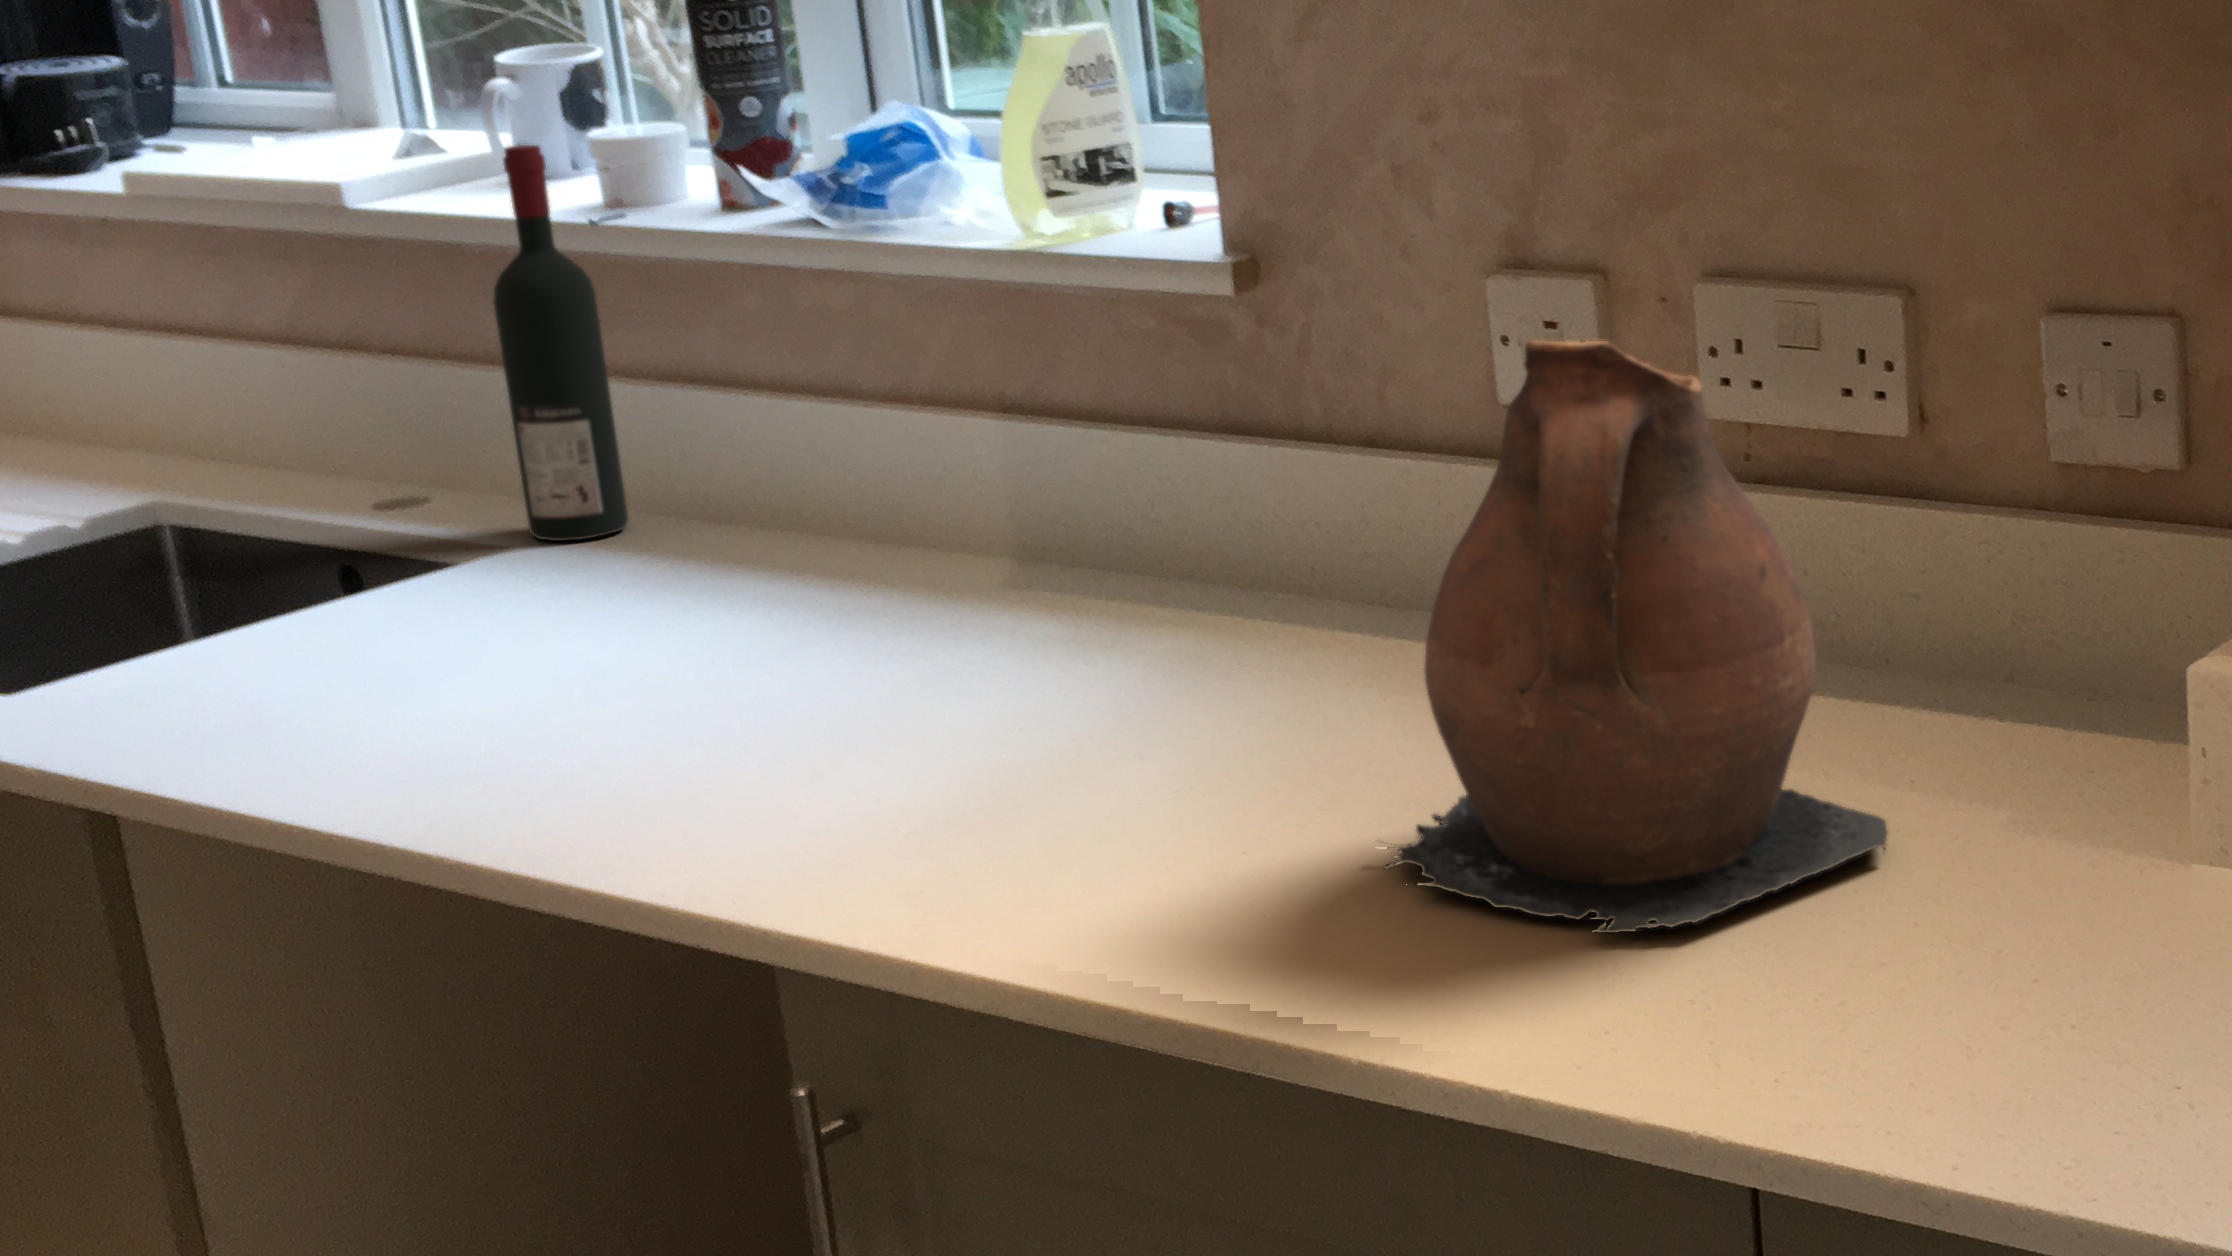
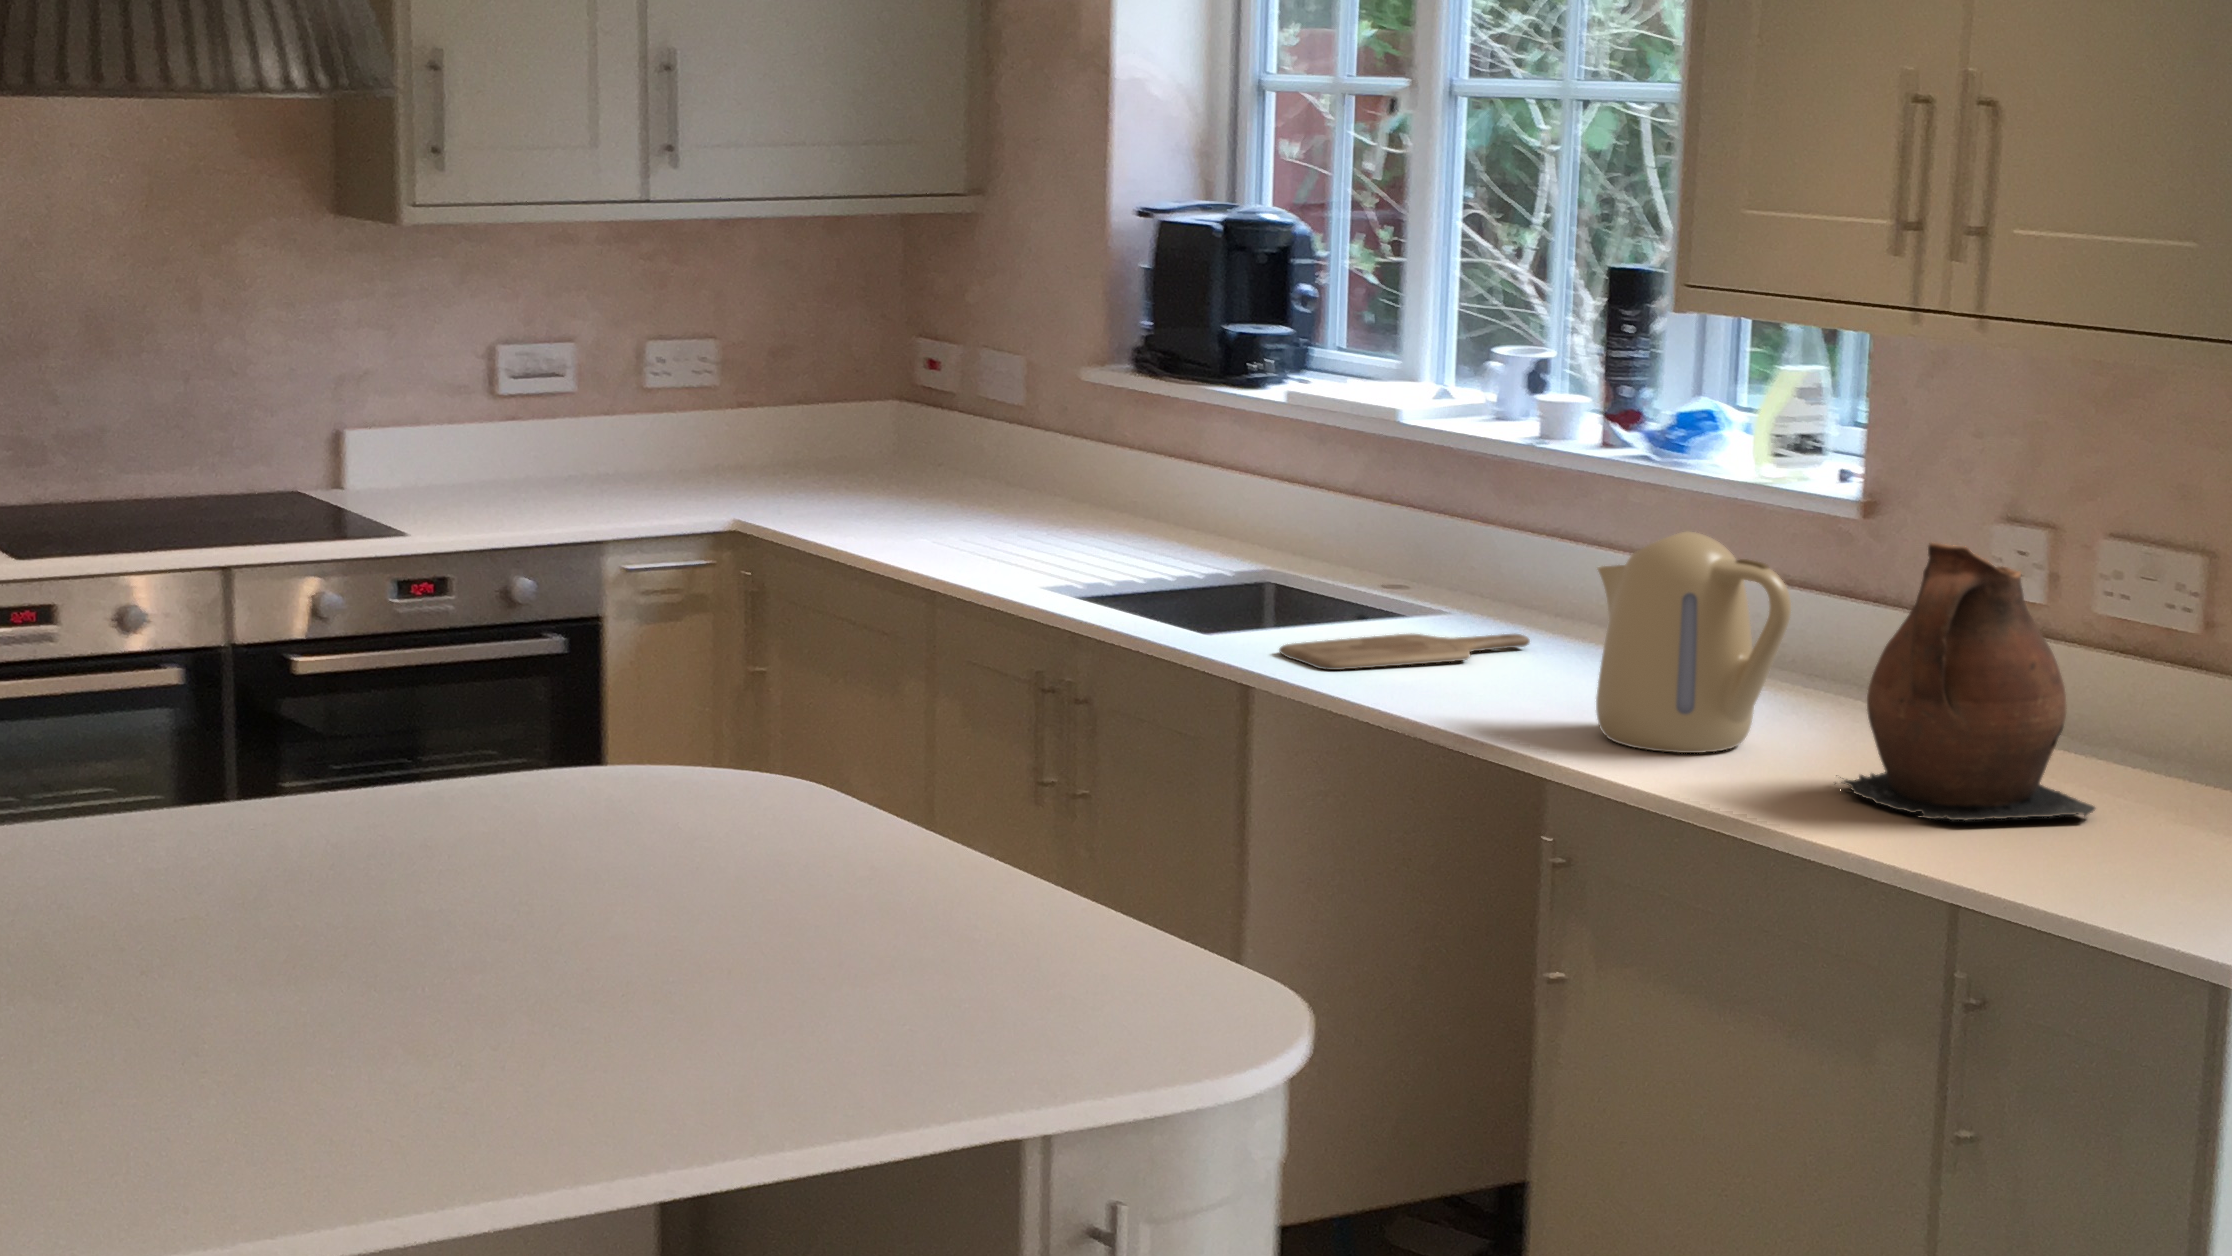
wine bottle: present [494,145,628,541] -> none [1465,401,1524,618]
kettle: none [779,368,1212,839] -> present [1596,531,1791,753]
cutting board: none [128,577,663,736] -> present [1279,634,1530,670]

